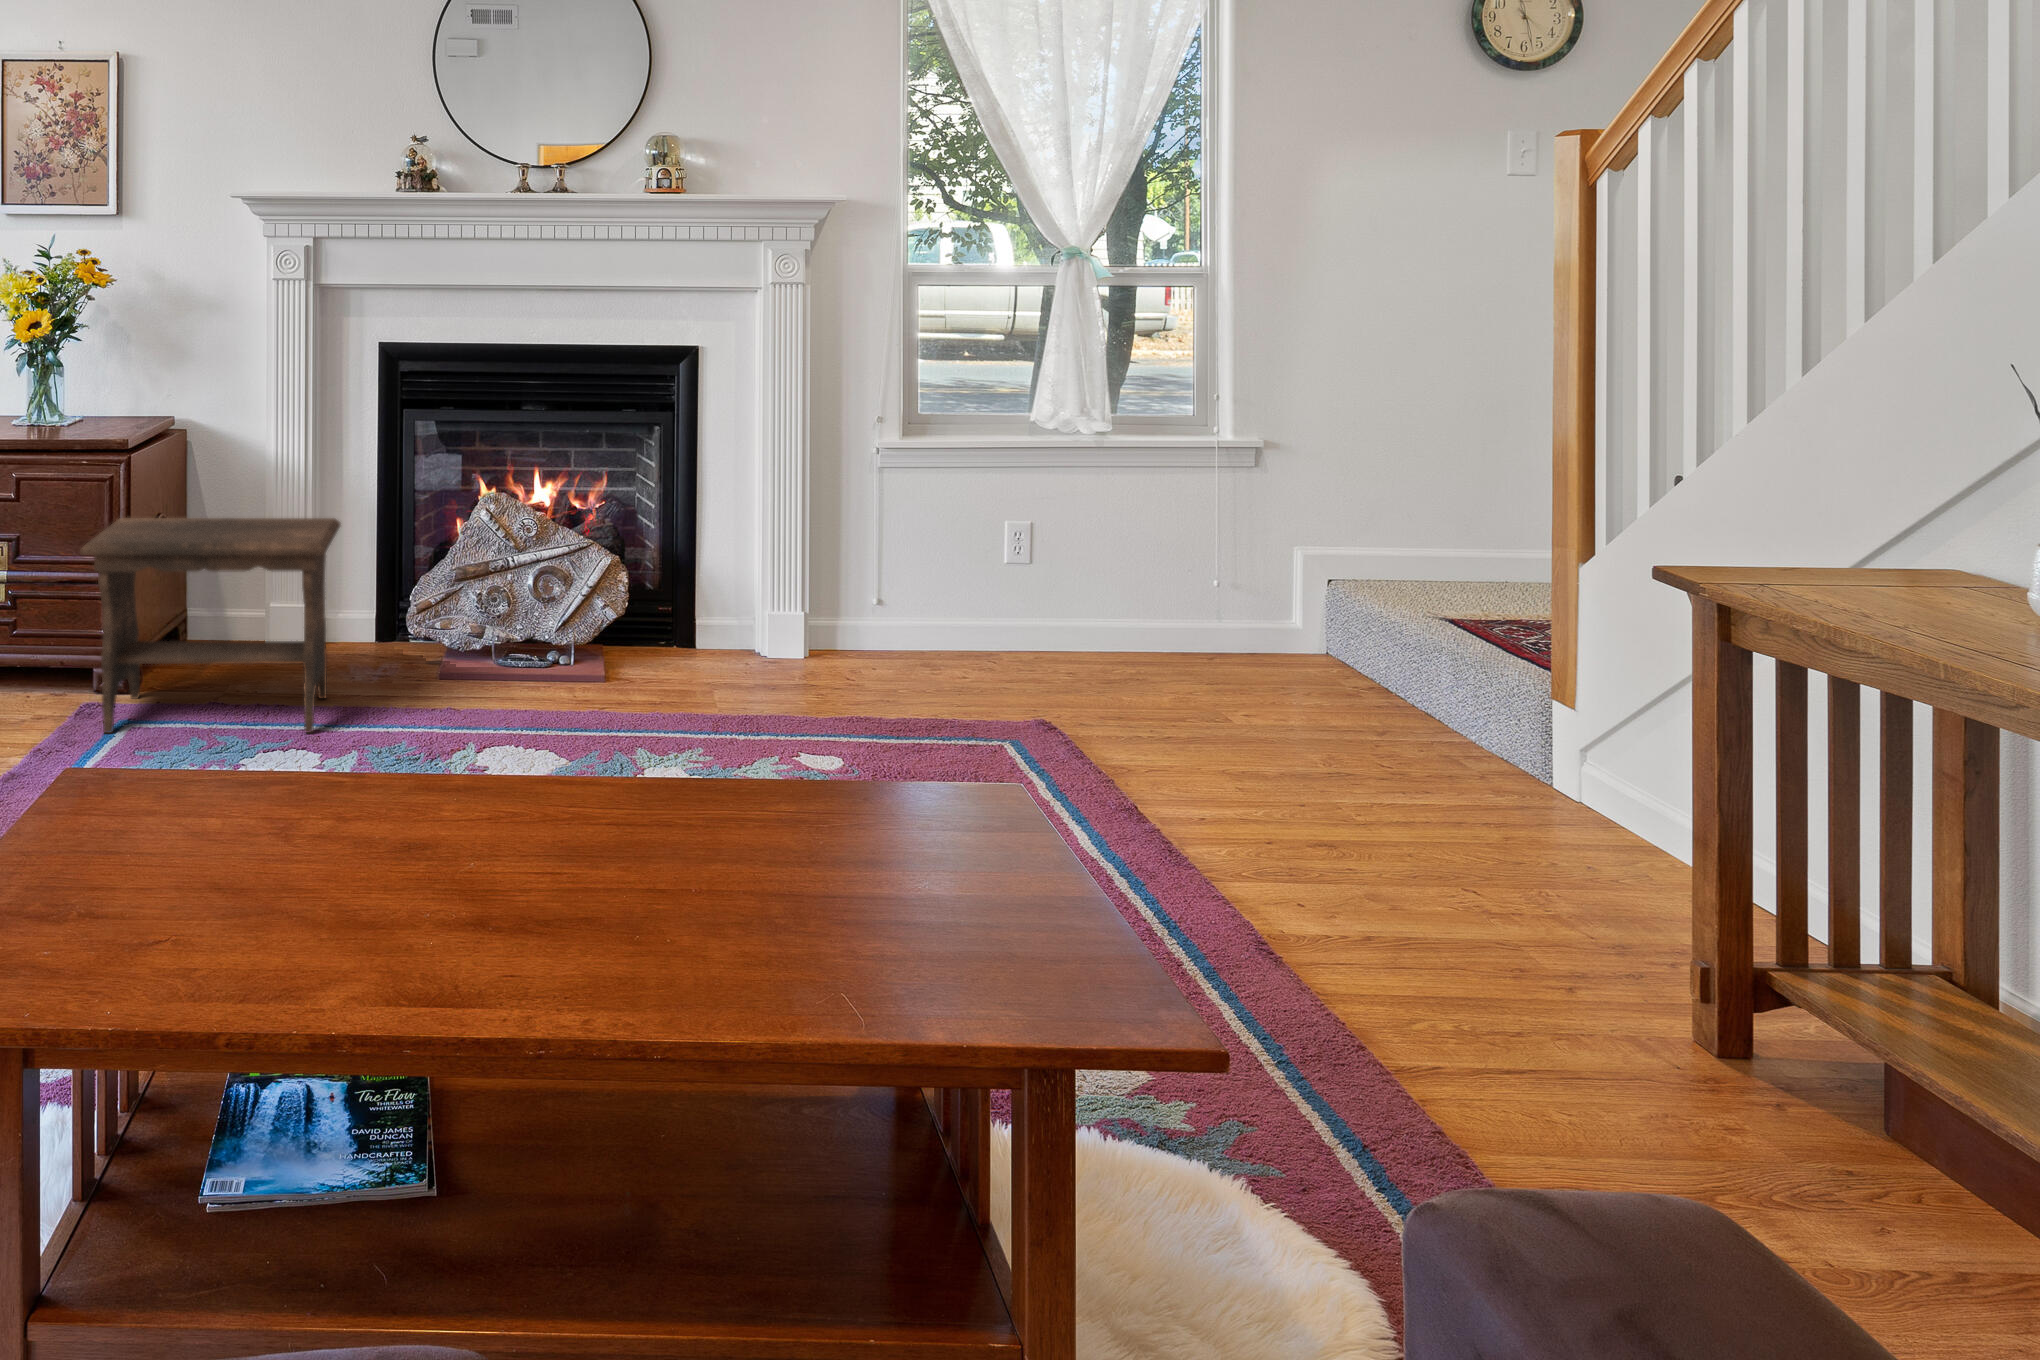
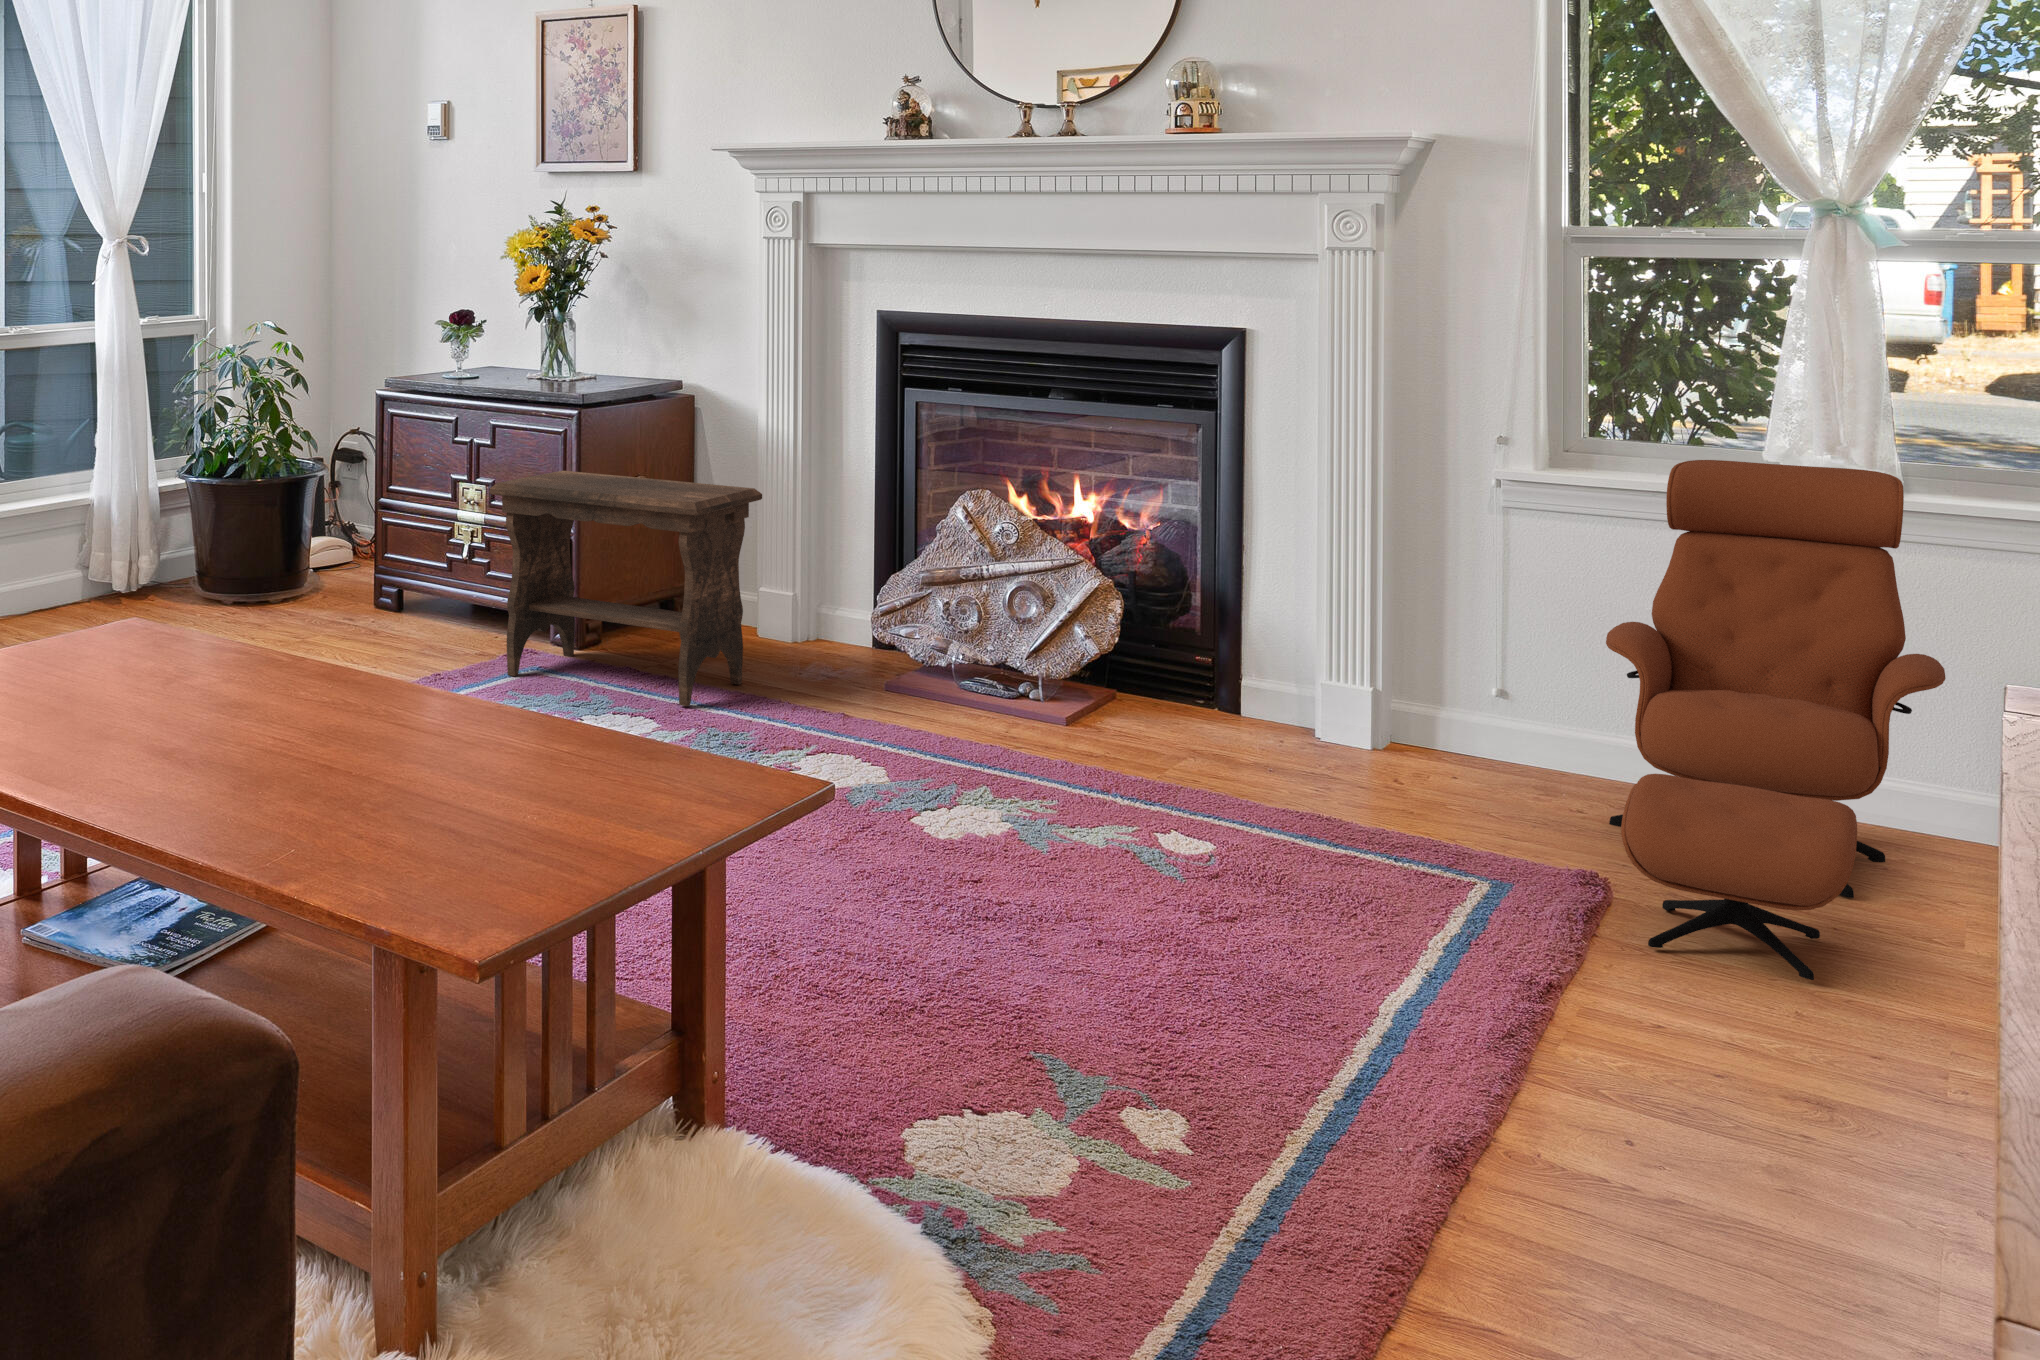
lounge chair: none [990,433,1262,790] -> present [1606,460,1946,980]

